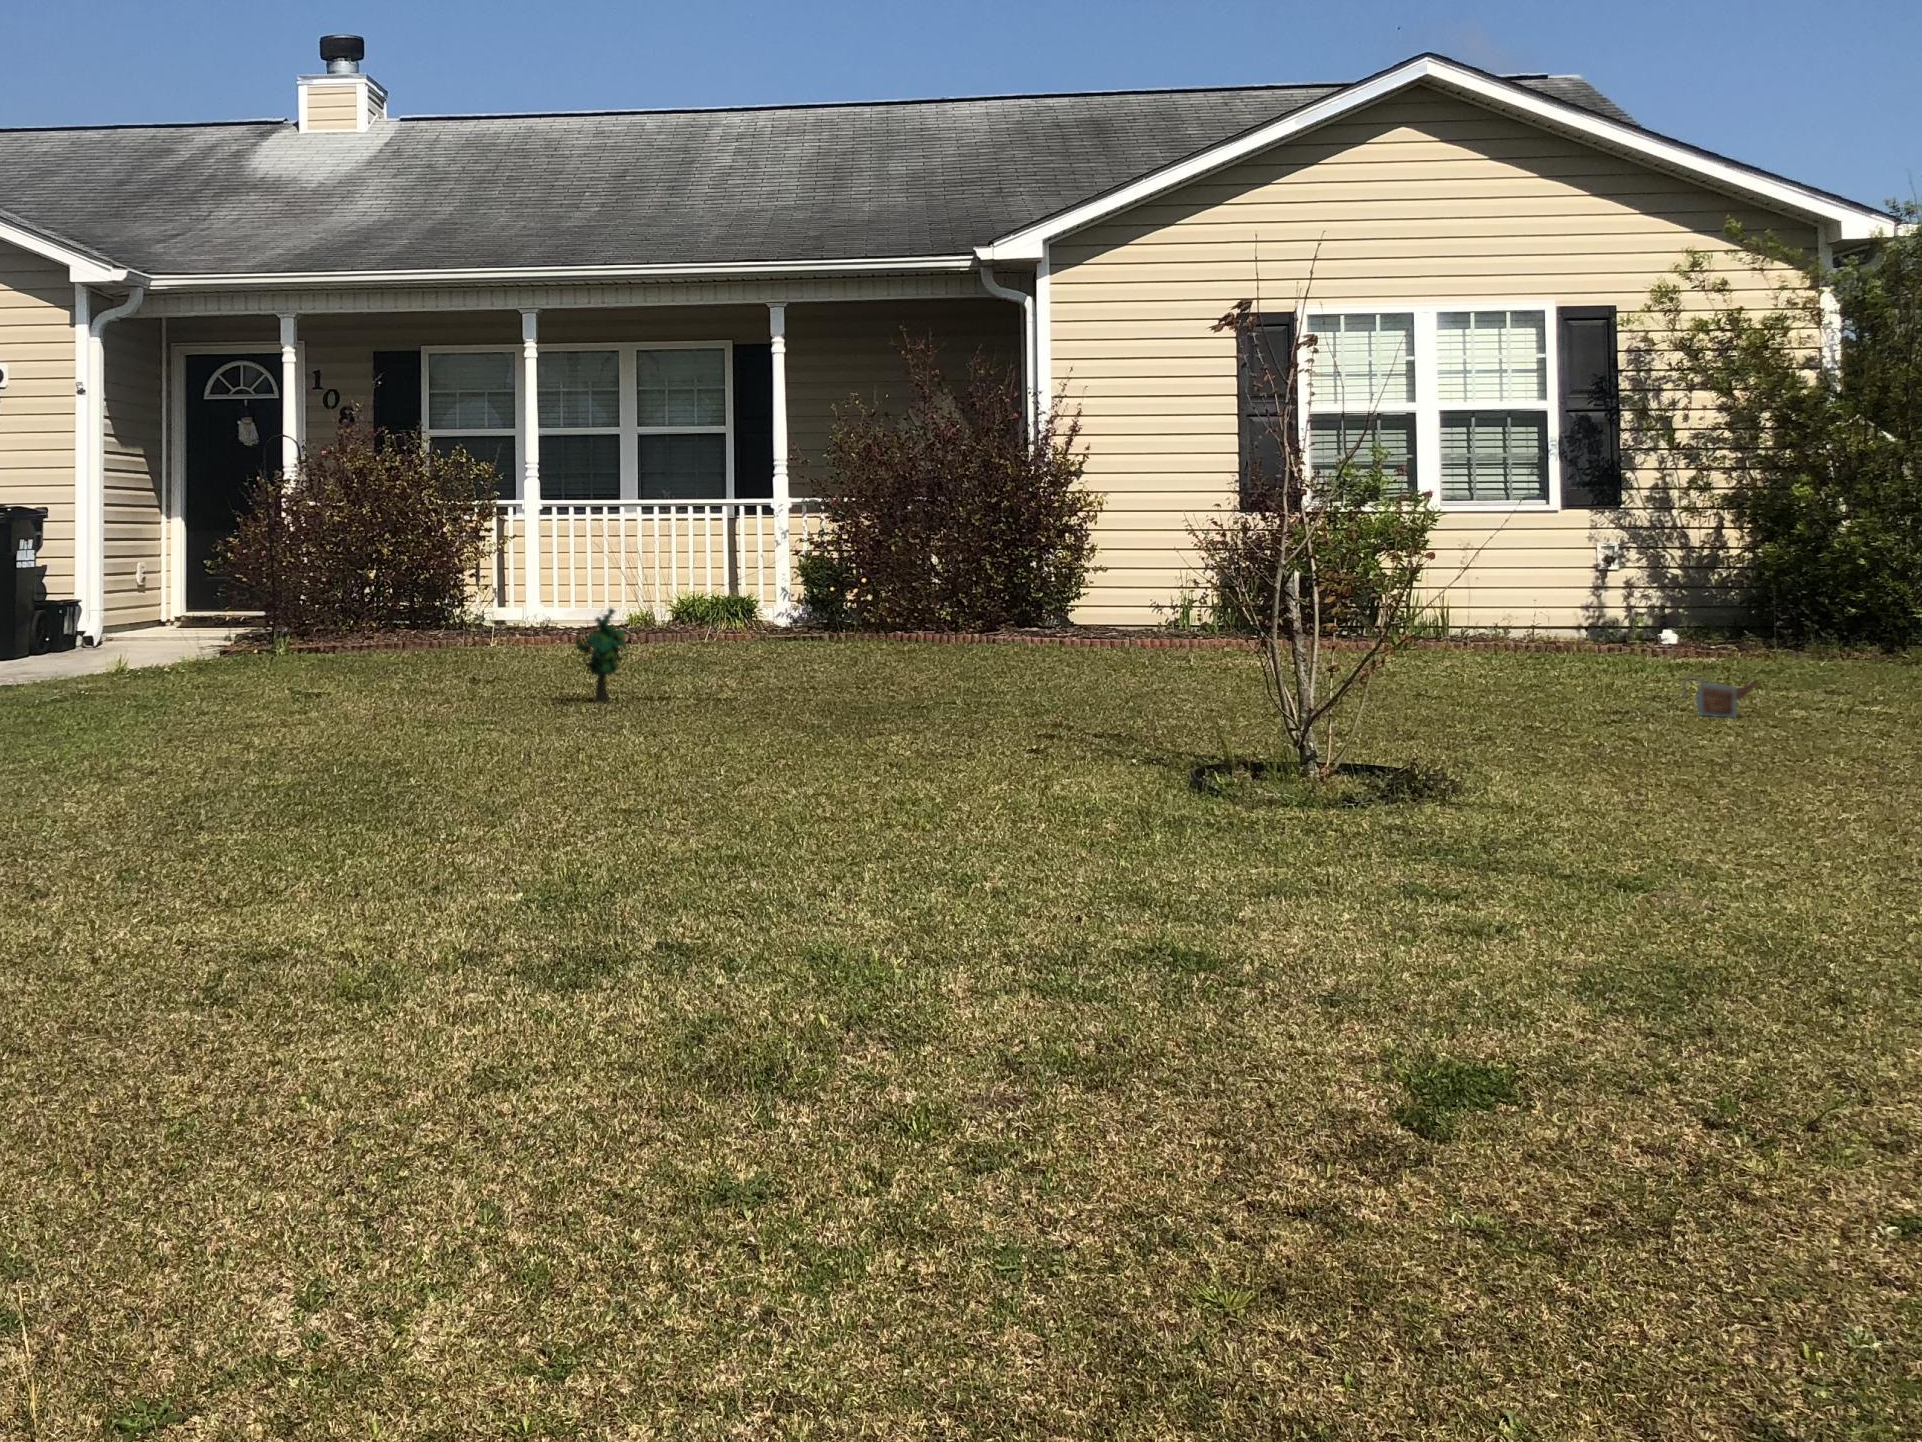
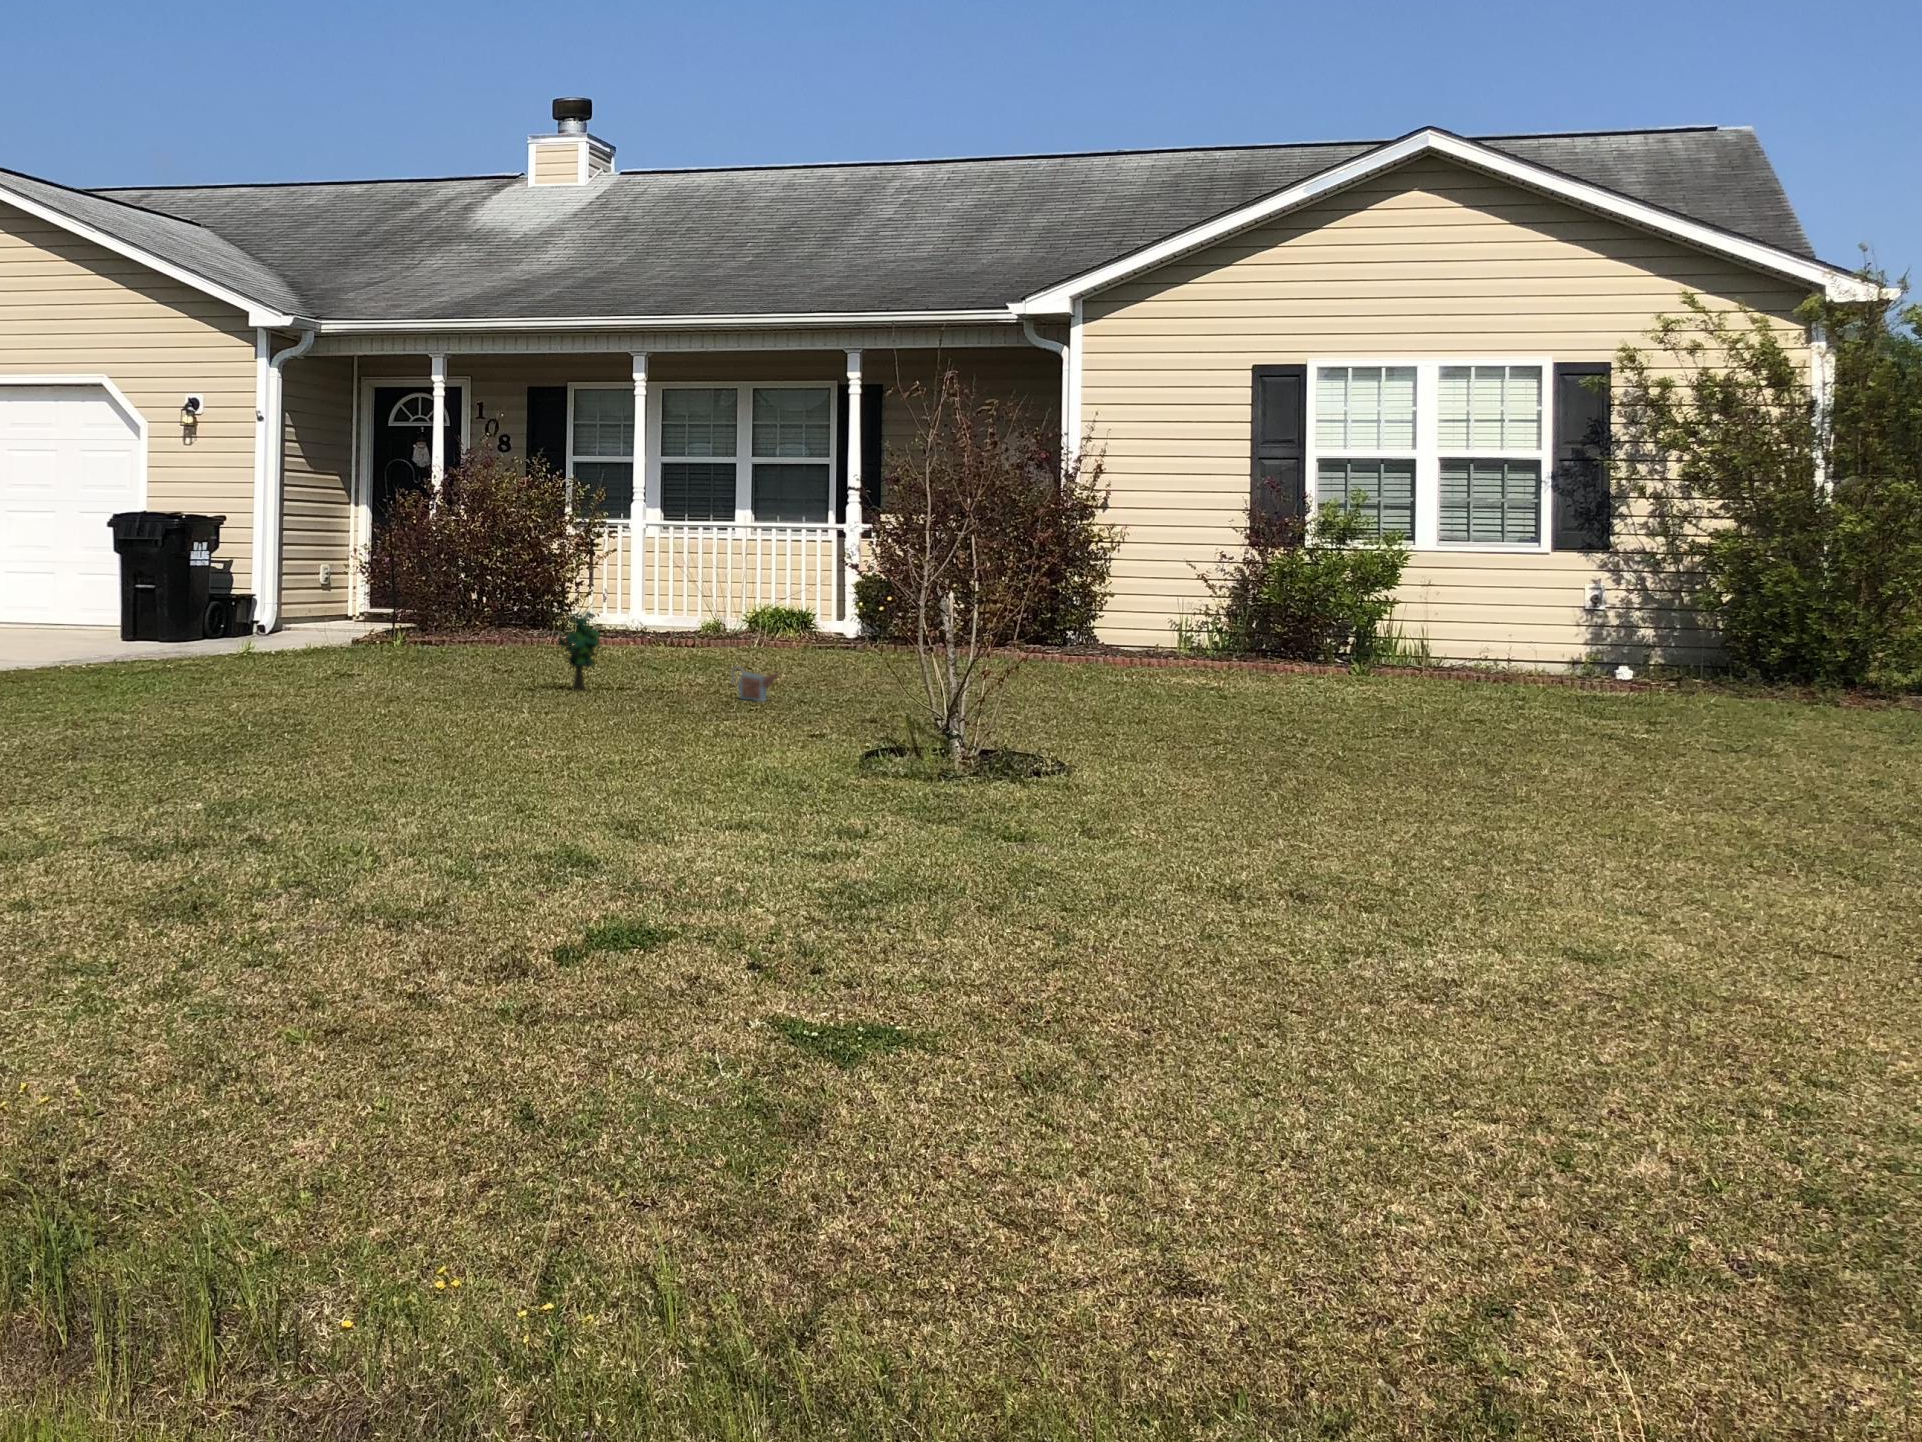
watering can: present [1681,675,1759,718] -> present [731,666,778,701]

